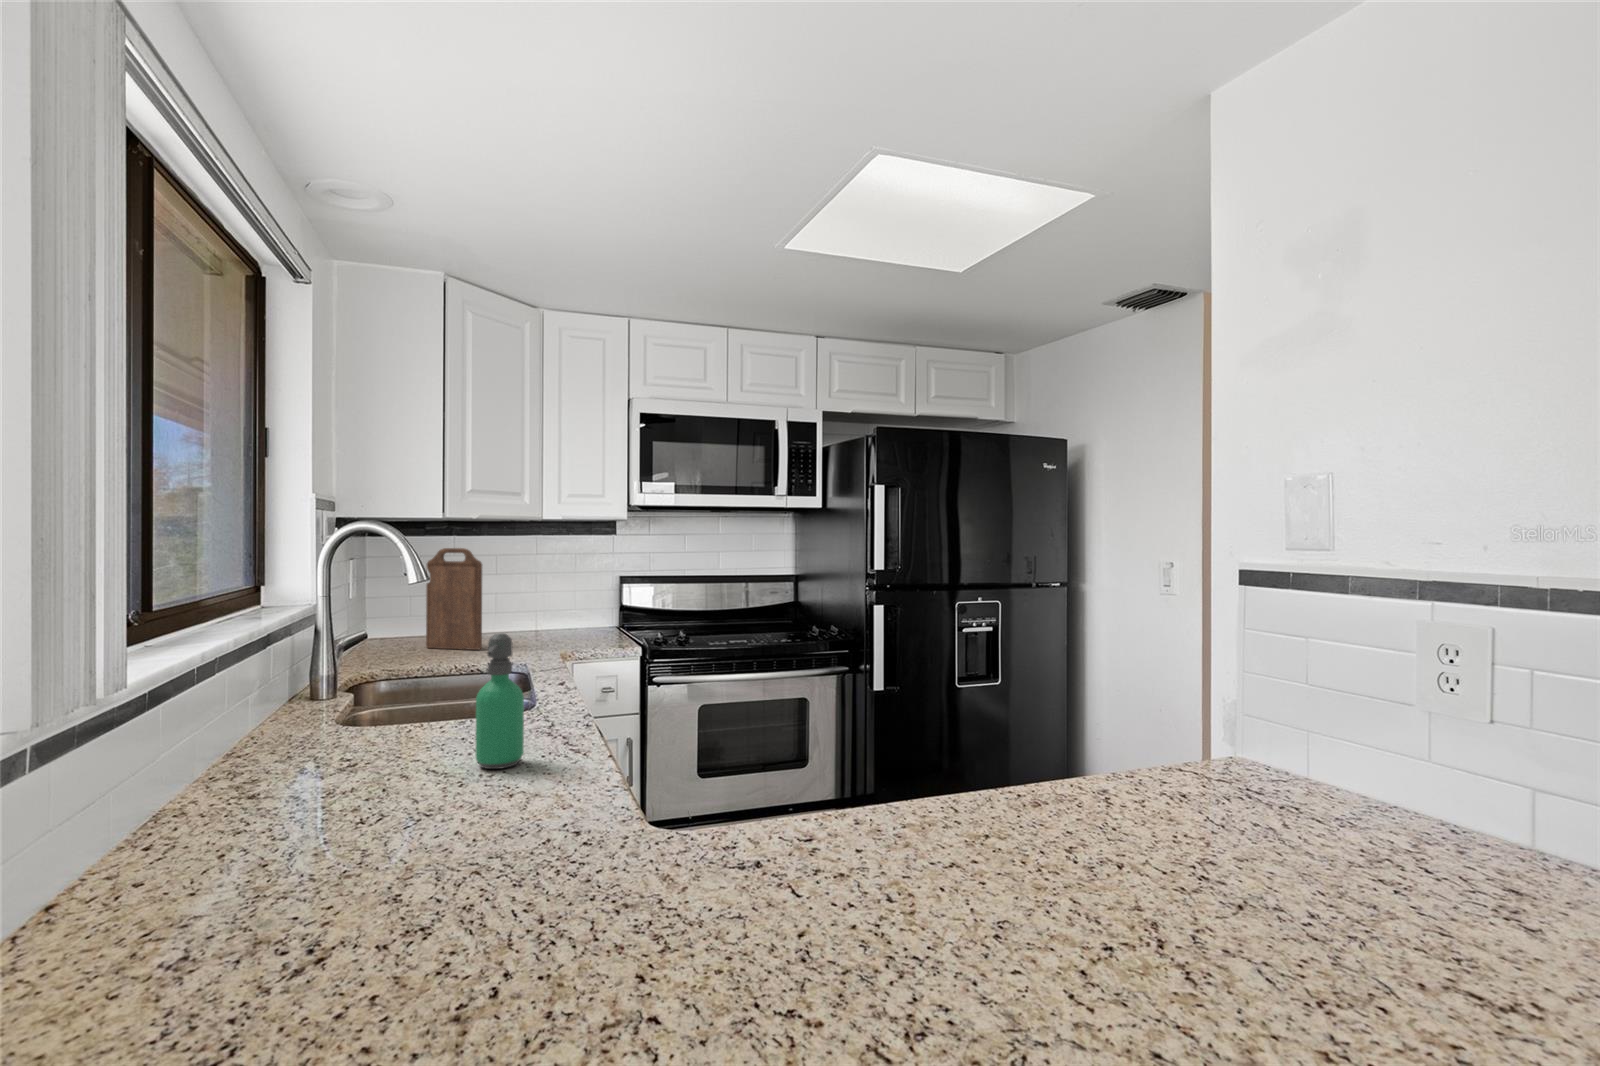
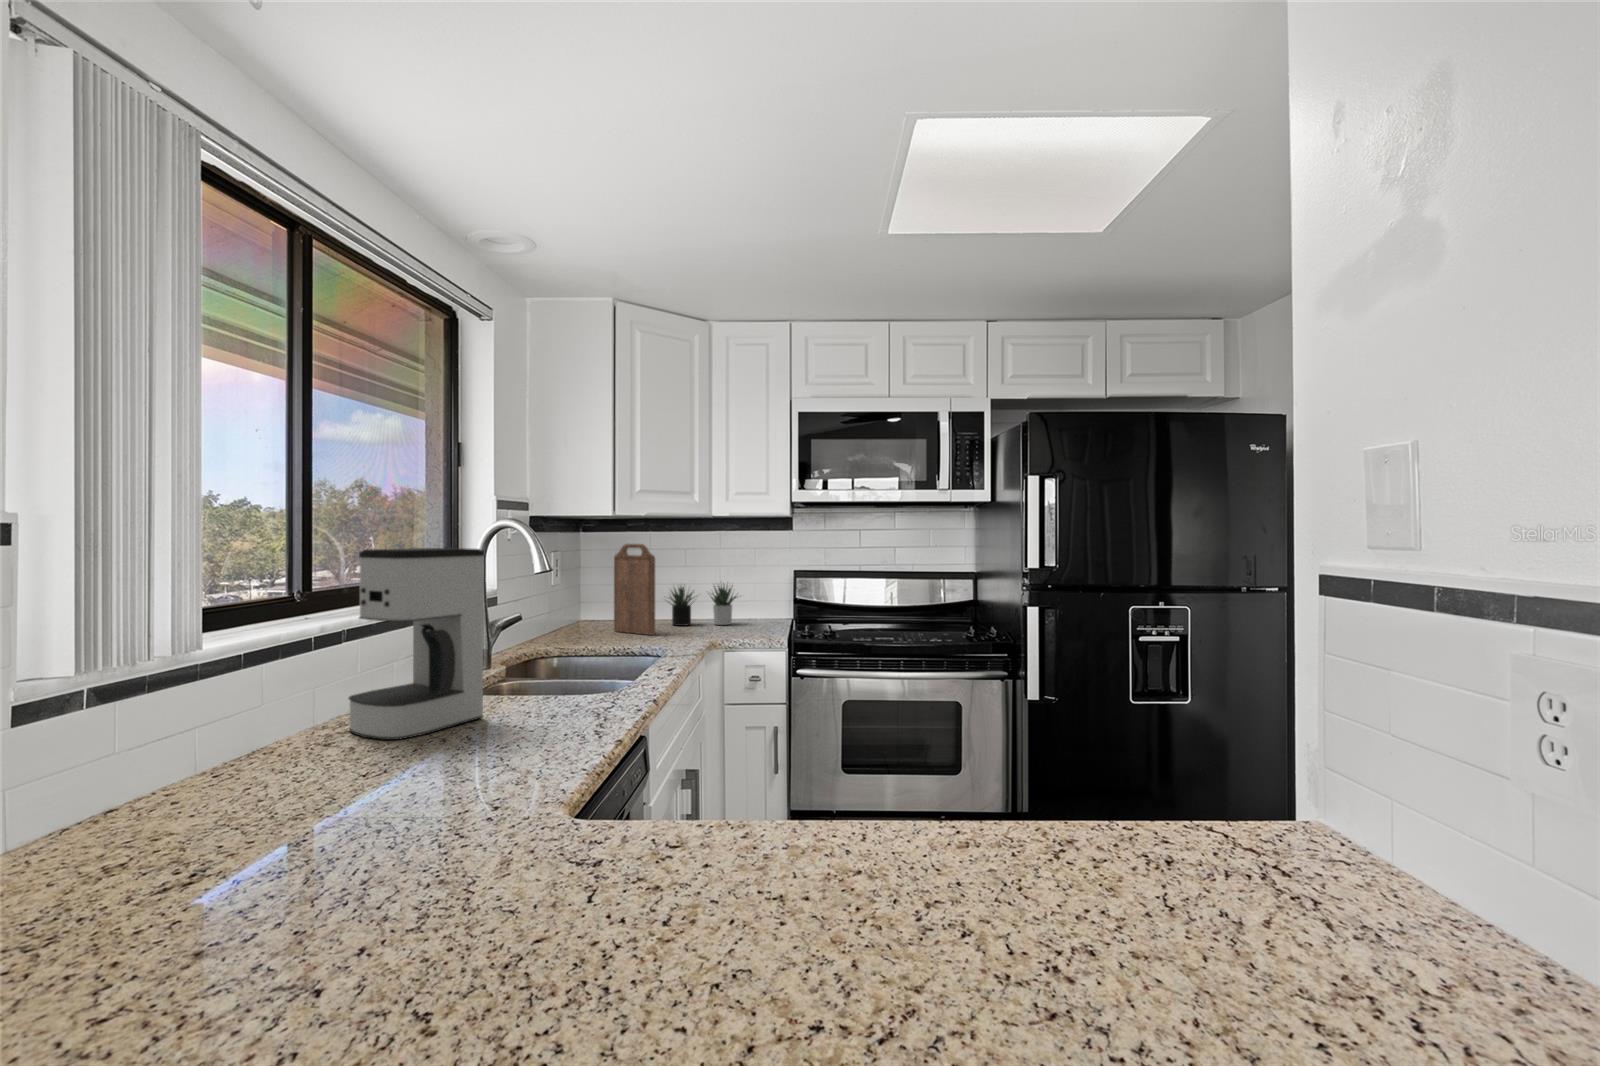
coffee maker: none [254,554,414,782] -> present [349,548,484,740]
succulent plant: none [474,586,569,639] -> present [670,584,736,626]
soap dispenser: present [476,633,524,769] -> none [504,621,548,744]

